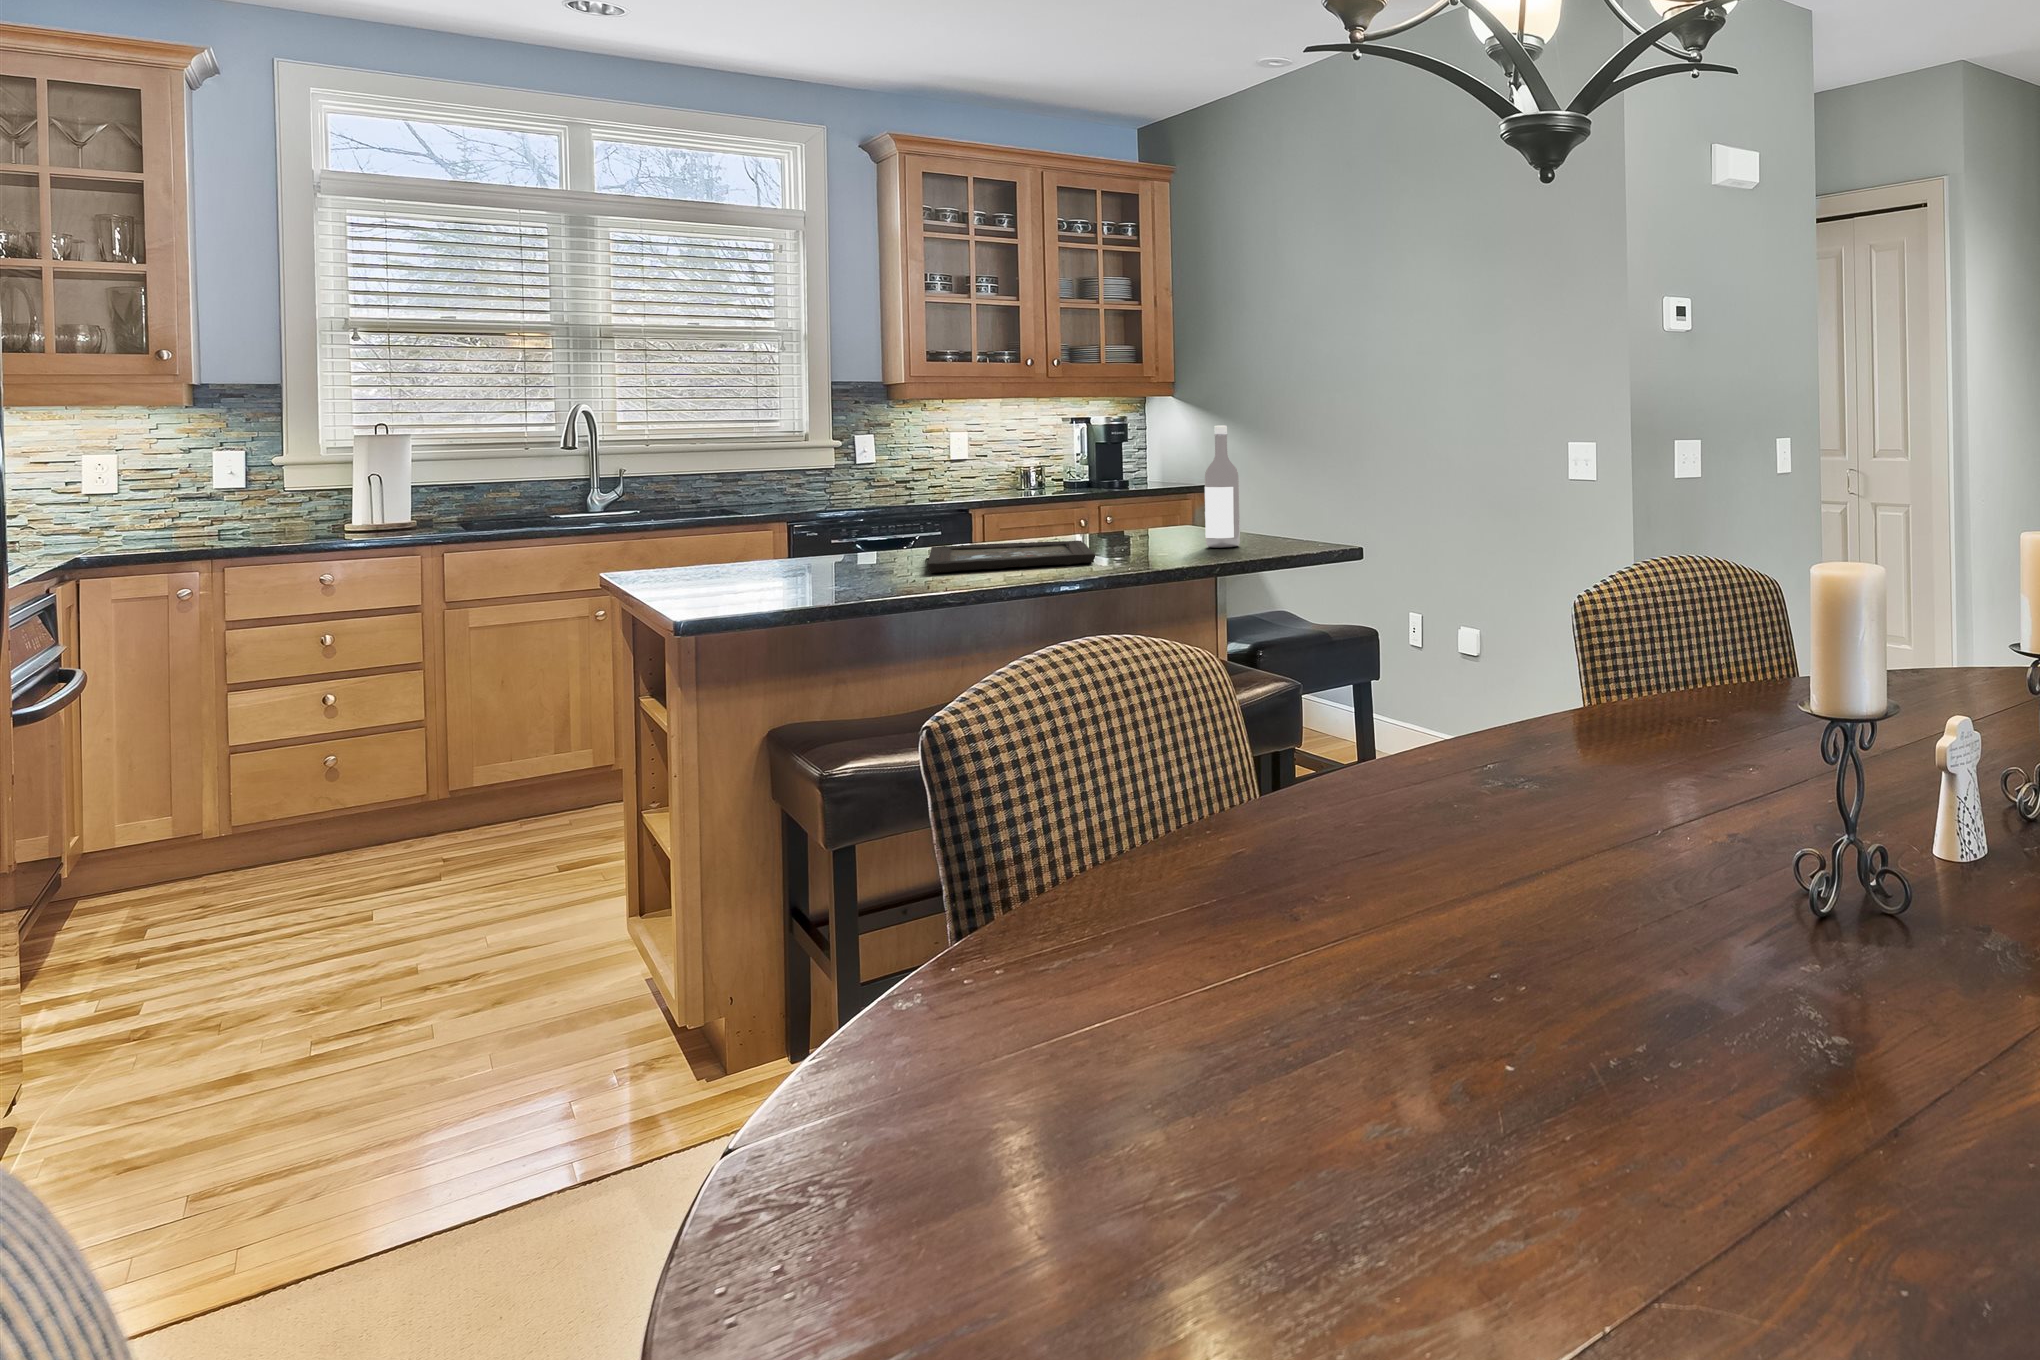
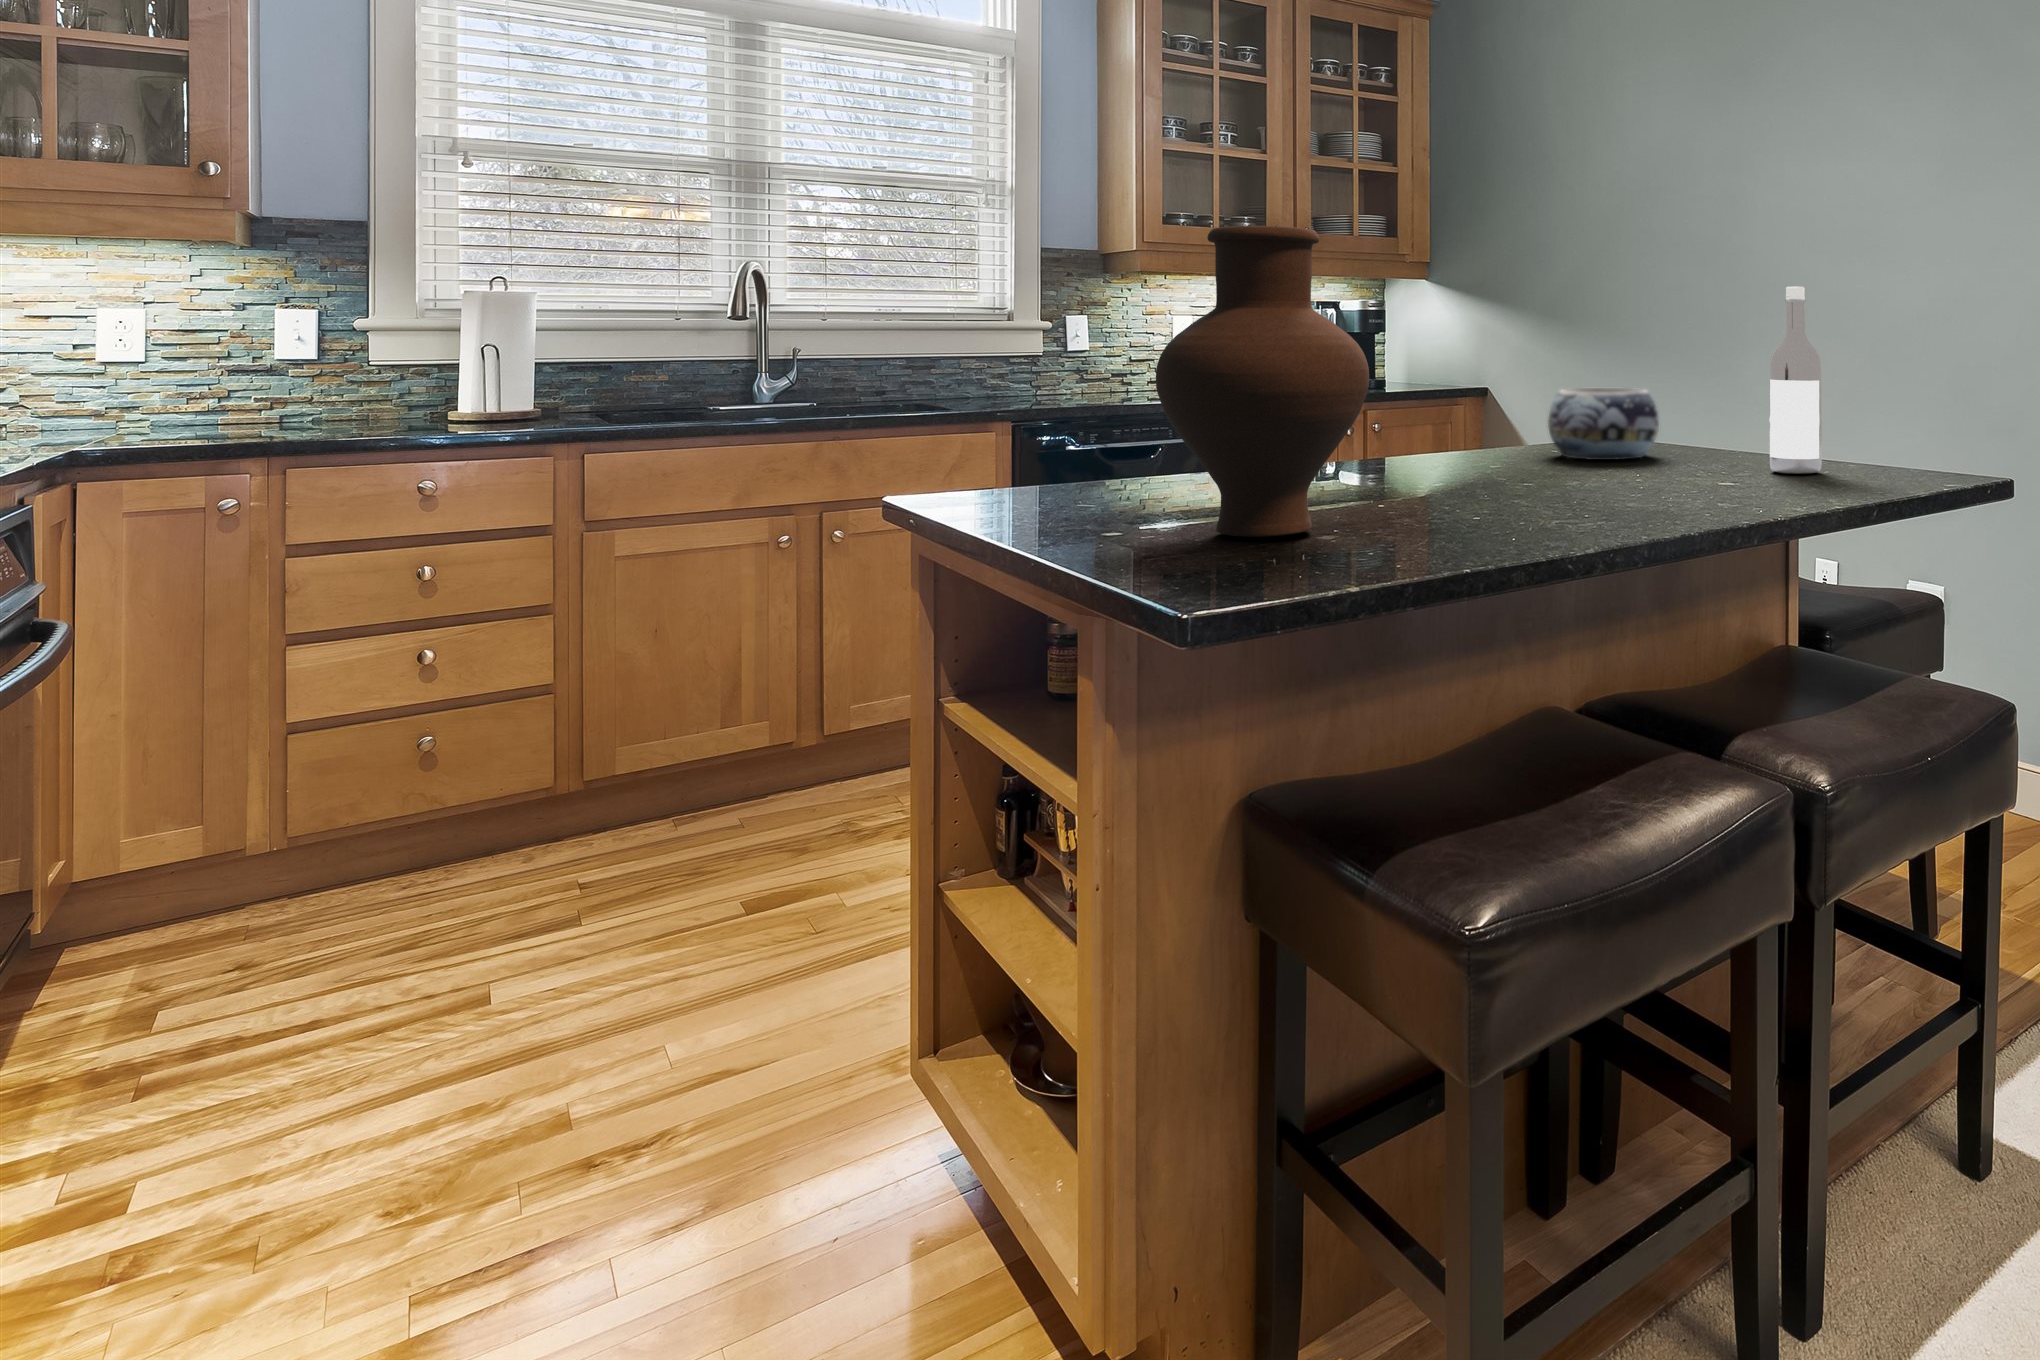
vase: none [720,414,856,590] -> present [1156,226,1369,537]
decorative bowl: none [1091,492,1169,541] -> present [1548,388,1659,460]
tray: present [928,541,1095,573] -> none [1366,458,1679,508]

